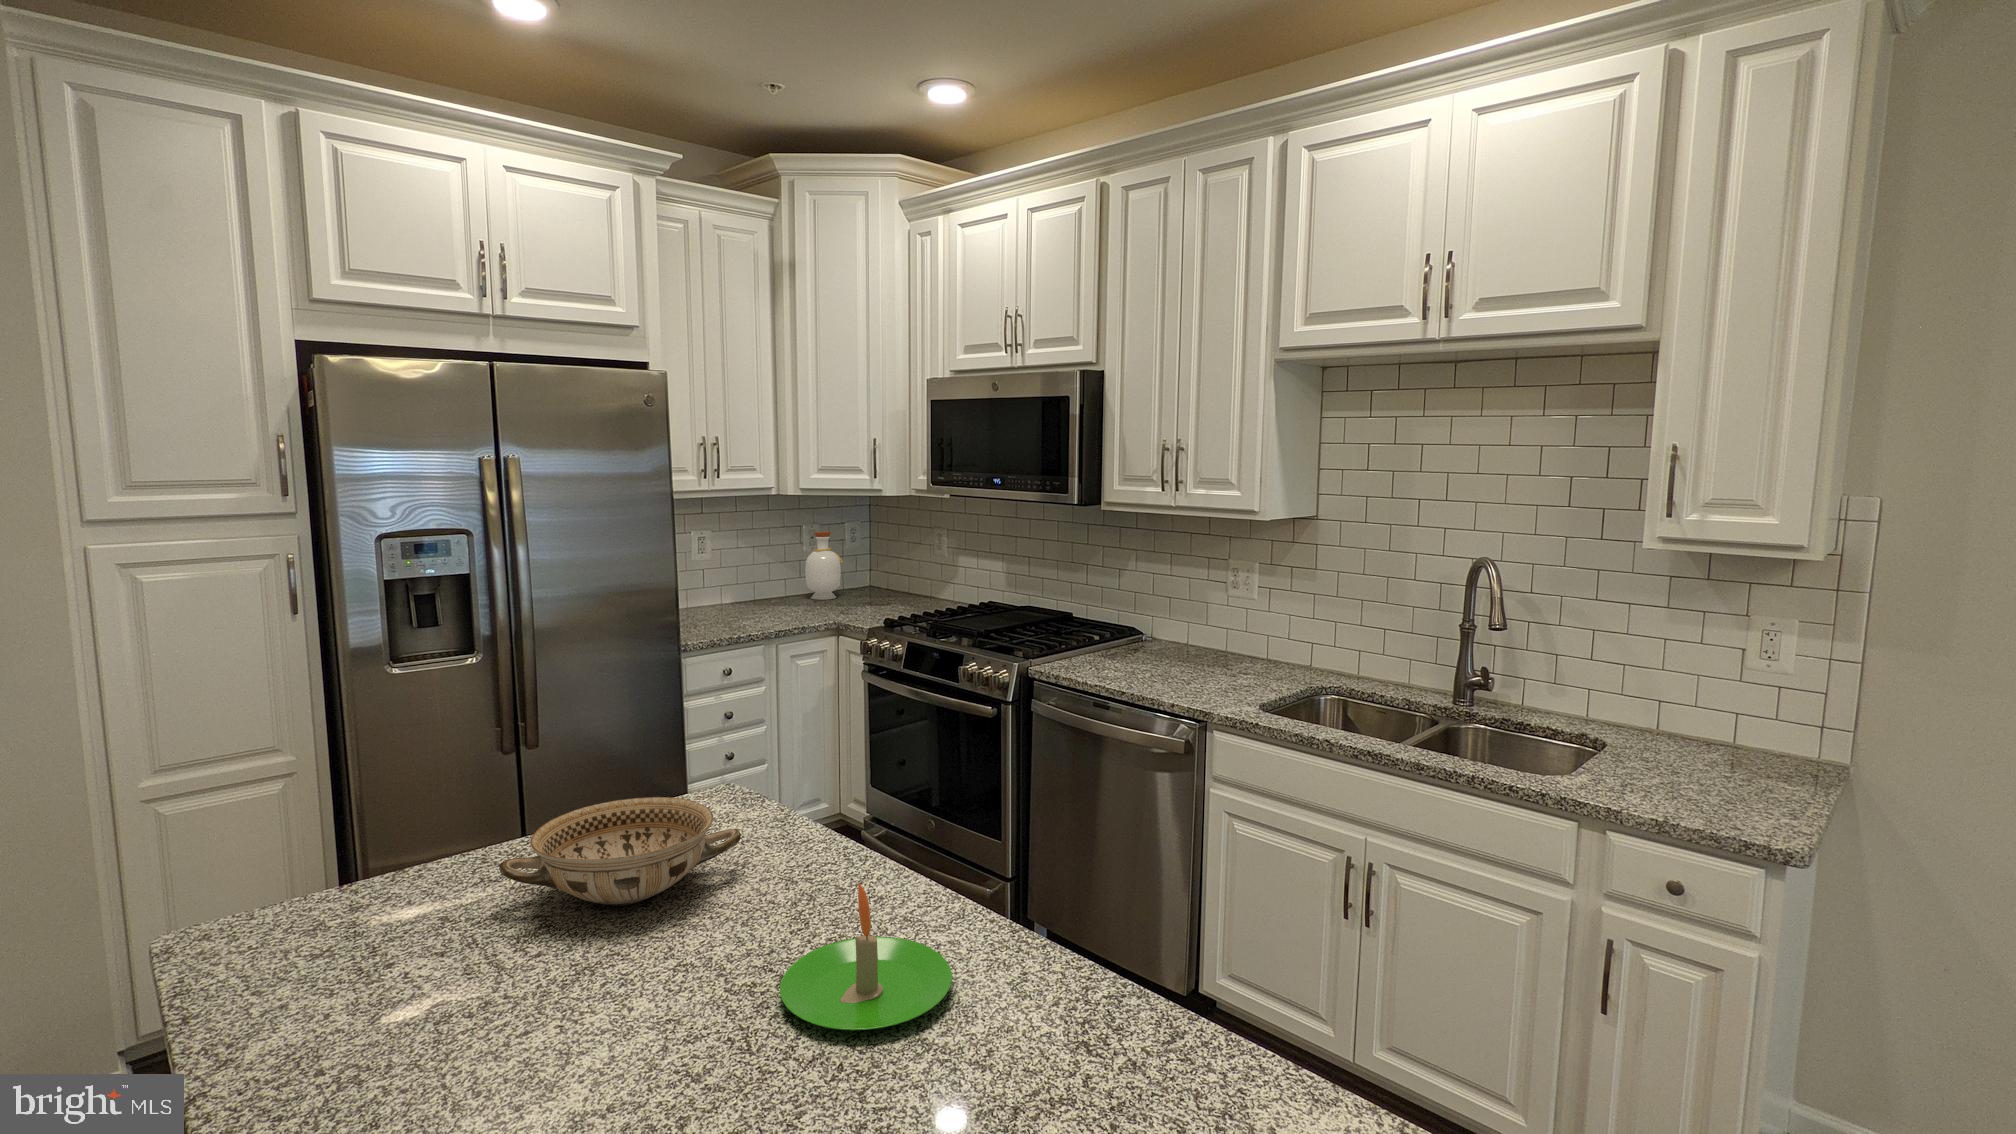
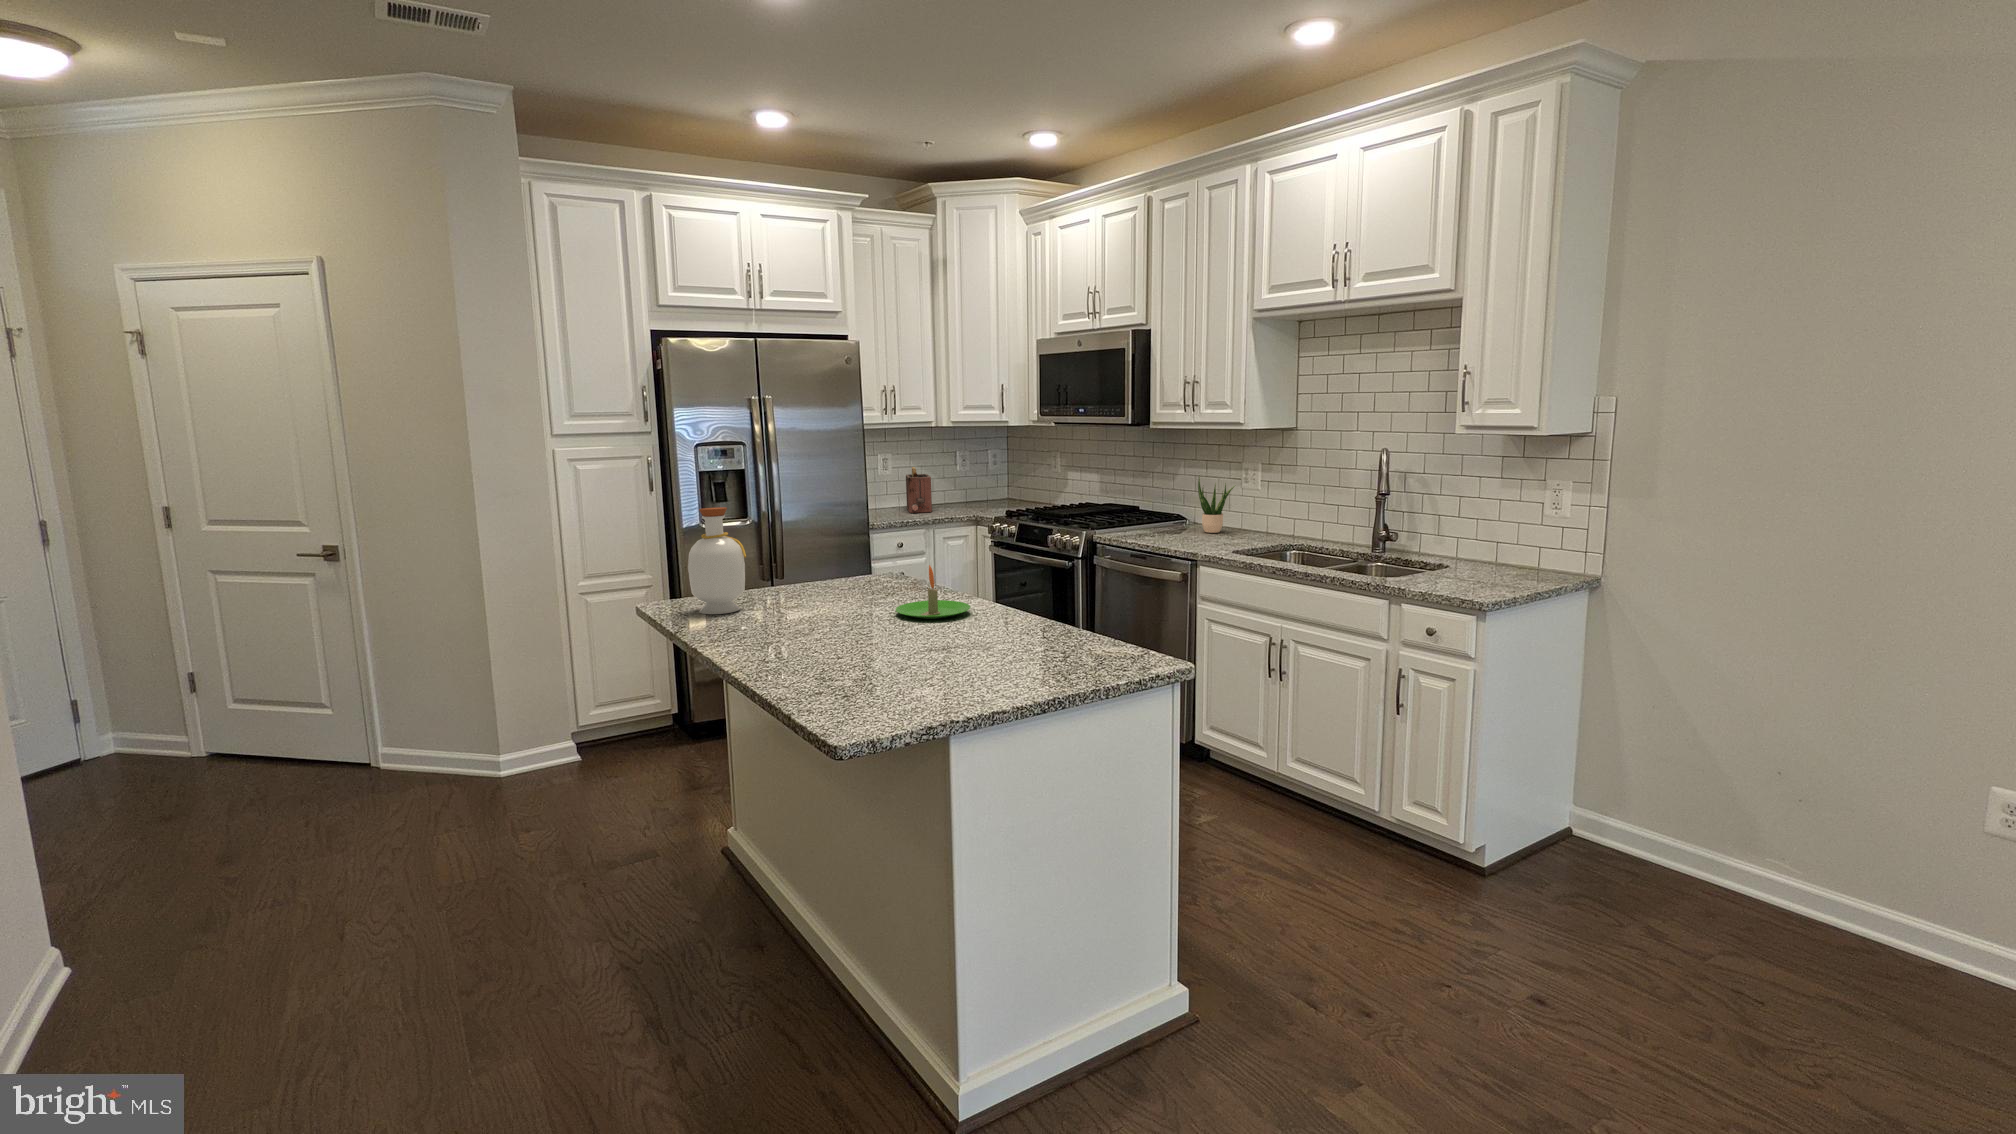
bottle: present [805,532,843,600] -> present [688,508,746,614]
toaster: none [732,553,773,621] -> present [906,467,932,513]
potted plant: none [1177,579,1232,665] -> present [1198,475,1235,533]
ceramic bowl: present [499,797,741,906] -> none [778,554,887,594]

